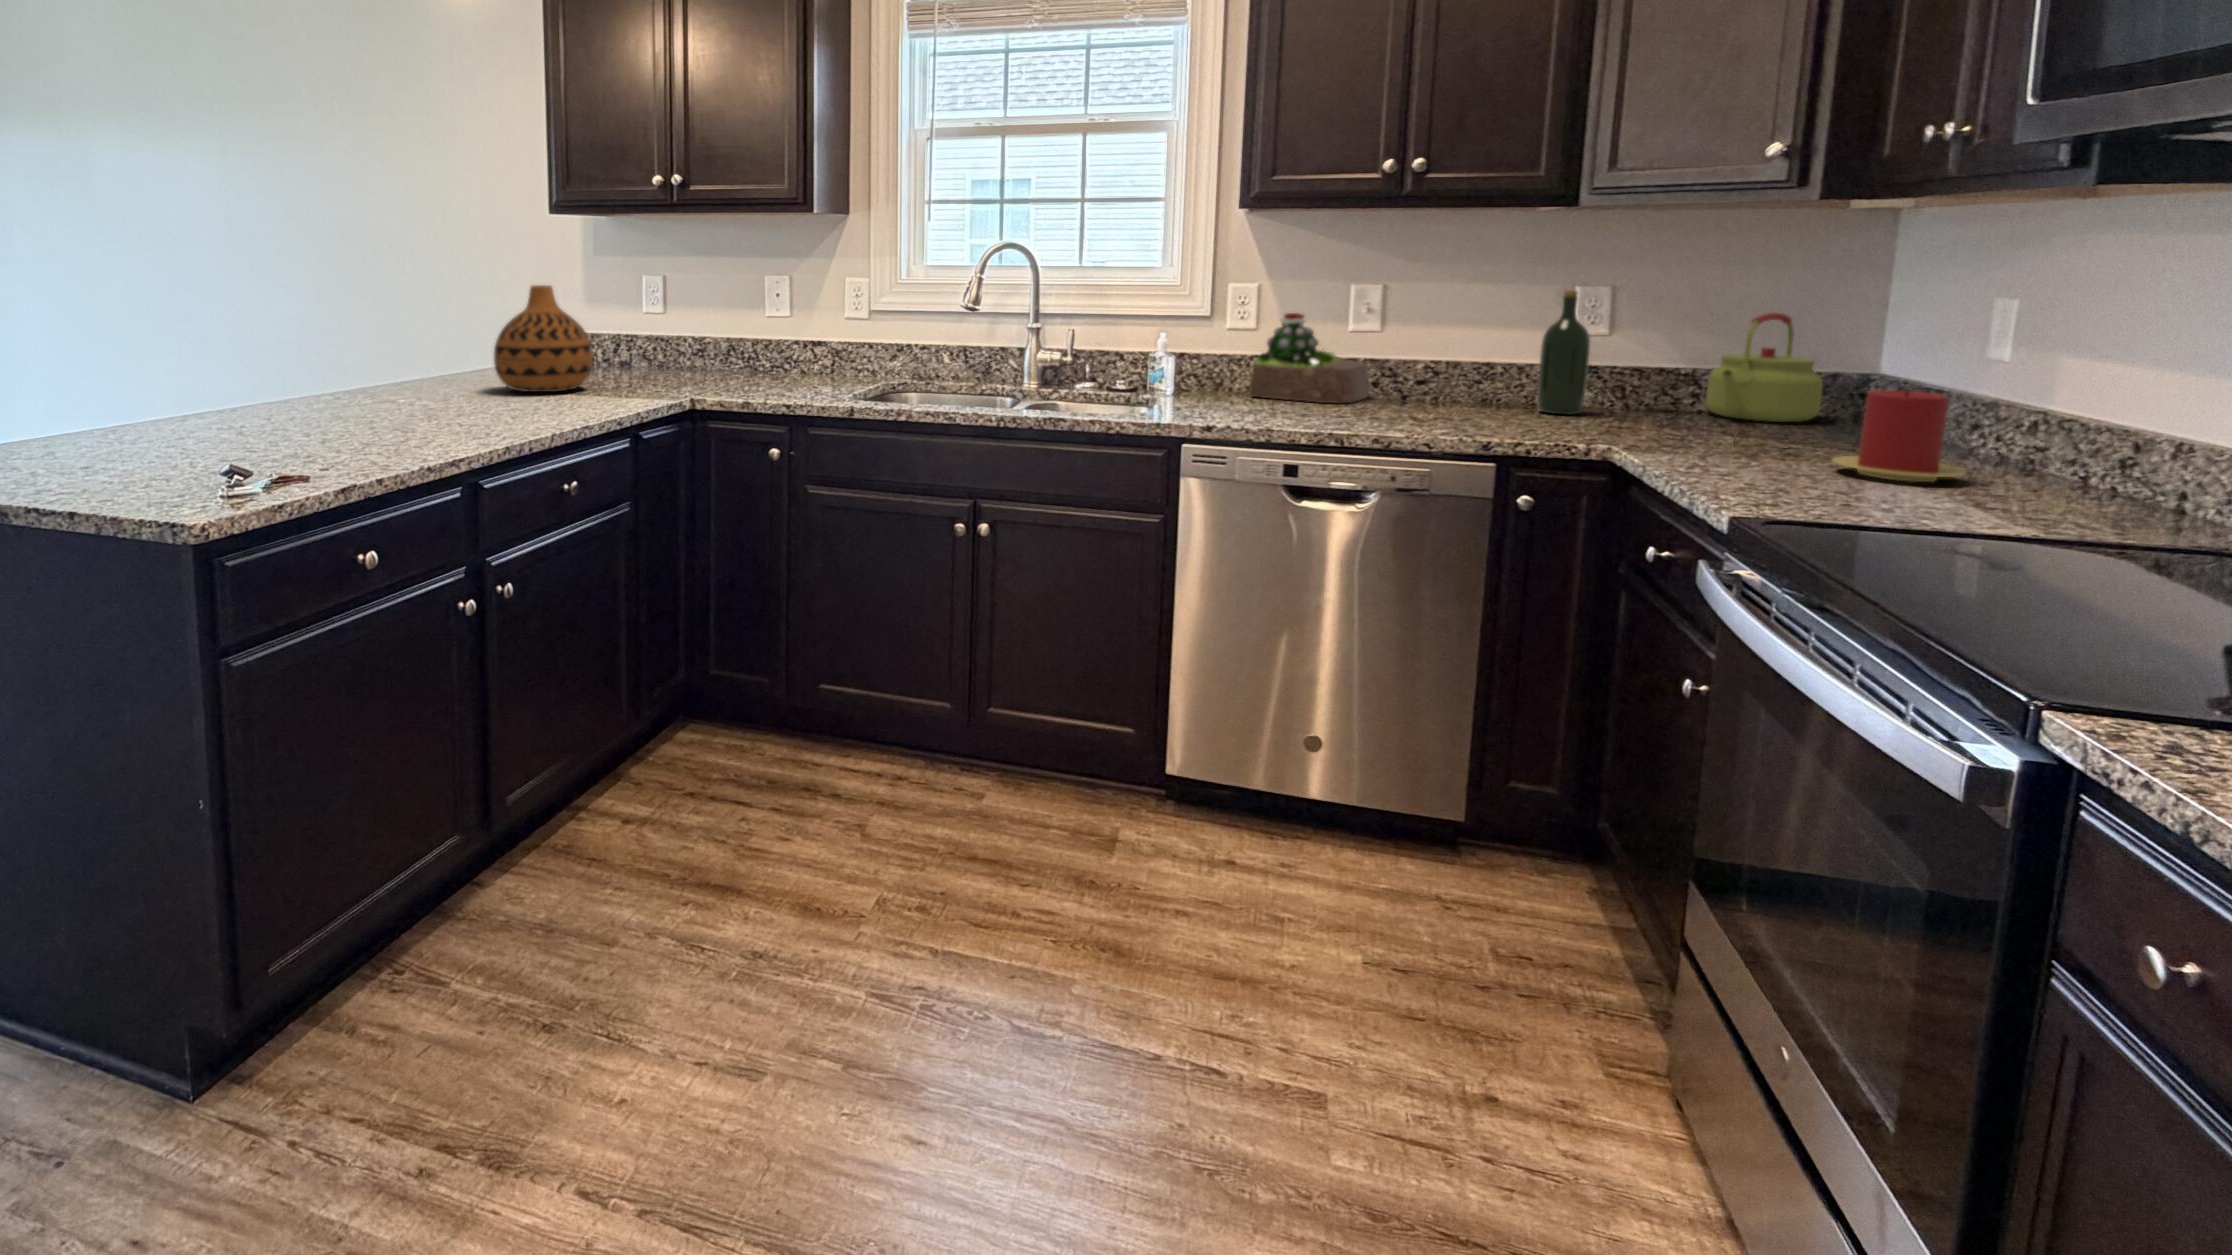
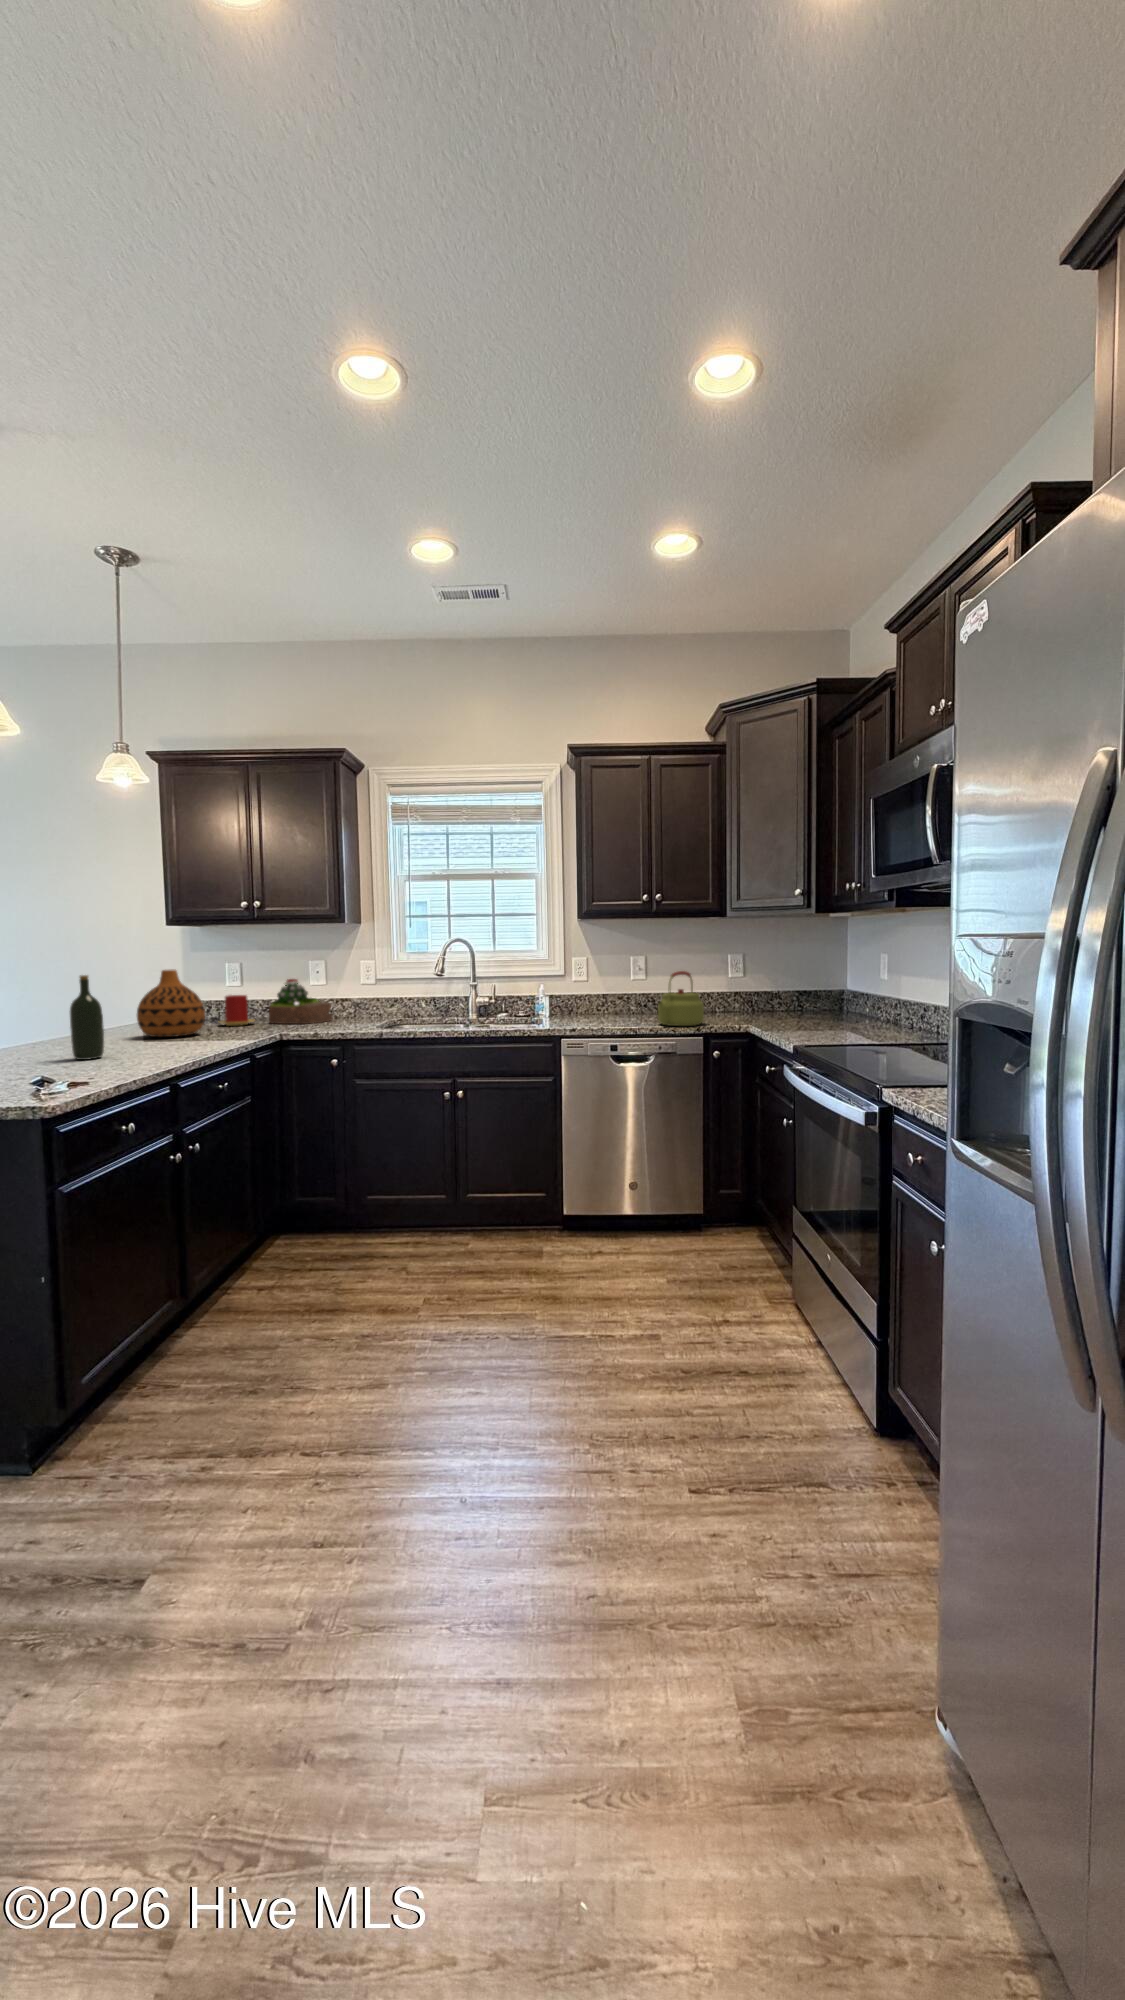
wine bottle: present [1537,290,1591,415] -> present [70,975,104,1060]
succulent plant: present [1250,313,1369,403] -> present [269,979,333,1024]
kettle: present [1706,313,1823,422] -> present [658,971,704,1026]
candle: present [1833,390,1966,482] -> present [220,995,254,1026]

